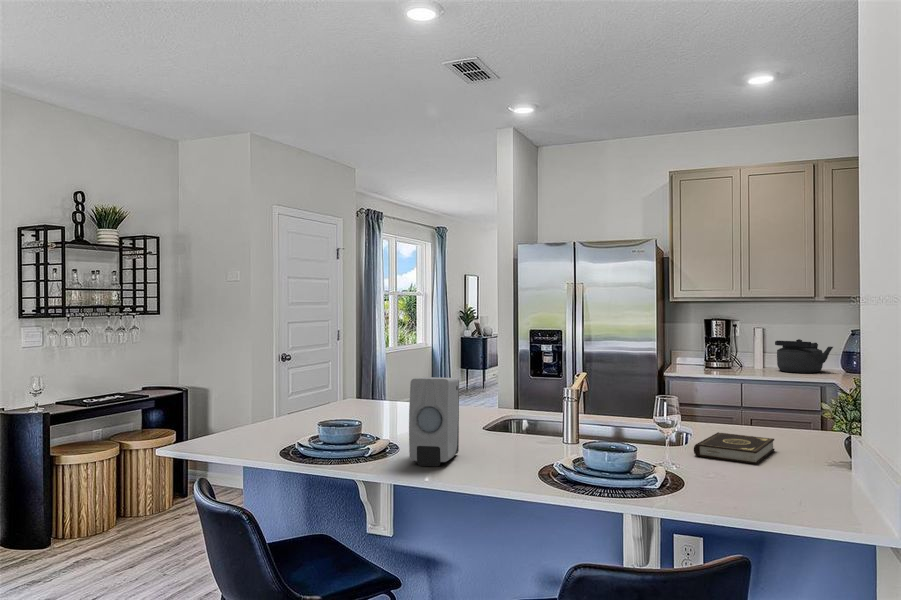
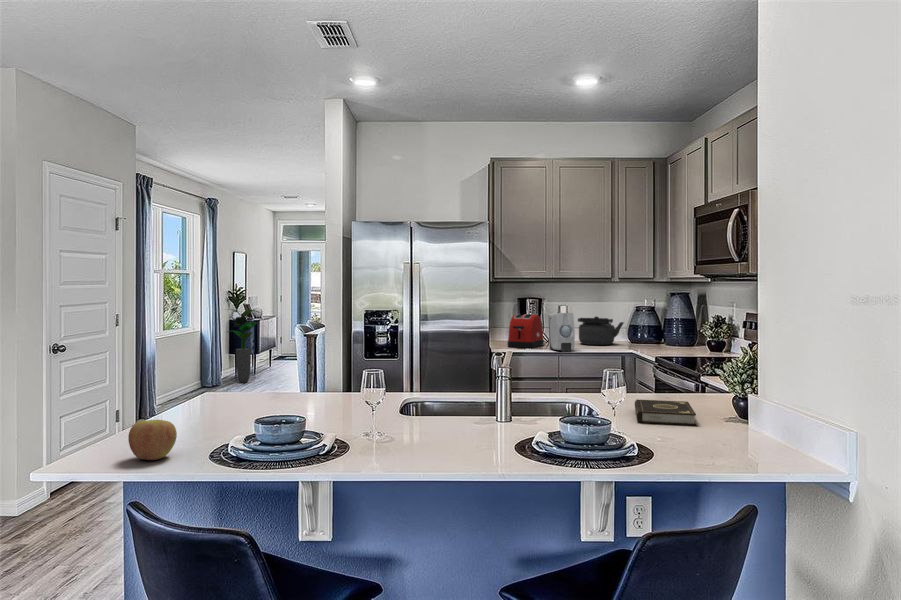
potted plant: none [453,326,484,397] -> present [228,309,259,383]
toaster: none [685,336,732,373] -> present [508,314,544,348]
soap dispenser: present [409,377,459,466] -> present [549,313,575,352]
apple: none [233,418,268,449] -> present [128,420,177,460]

